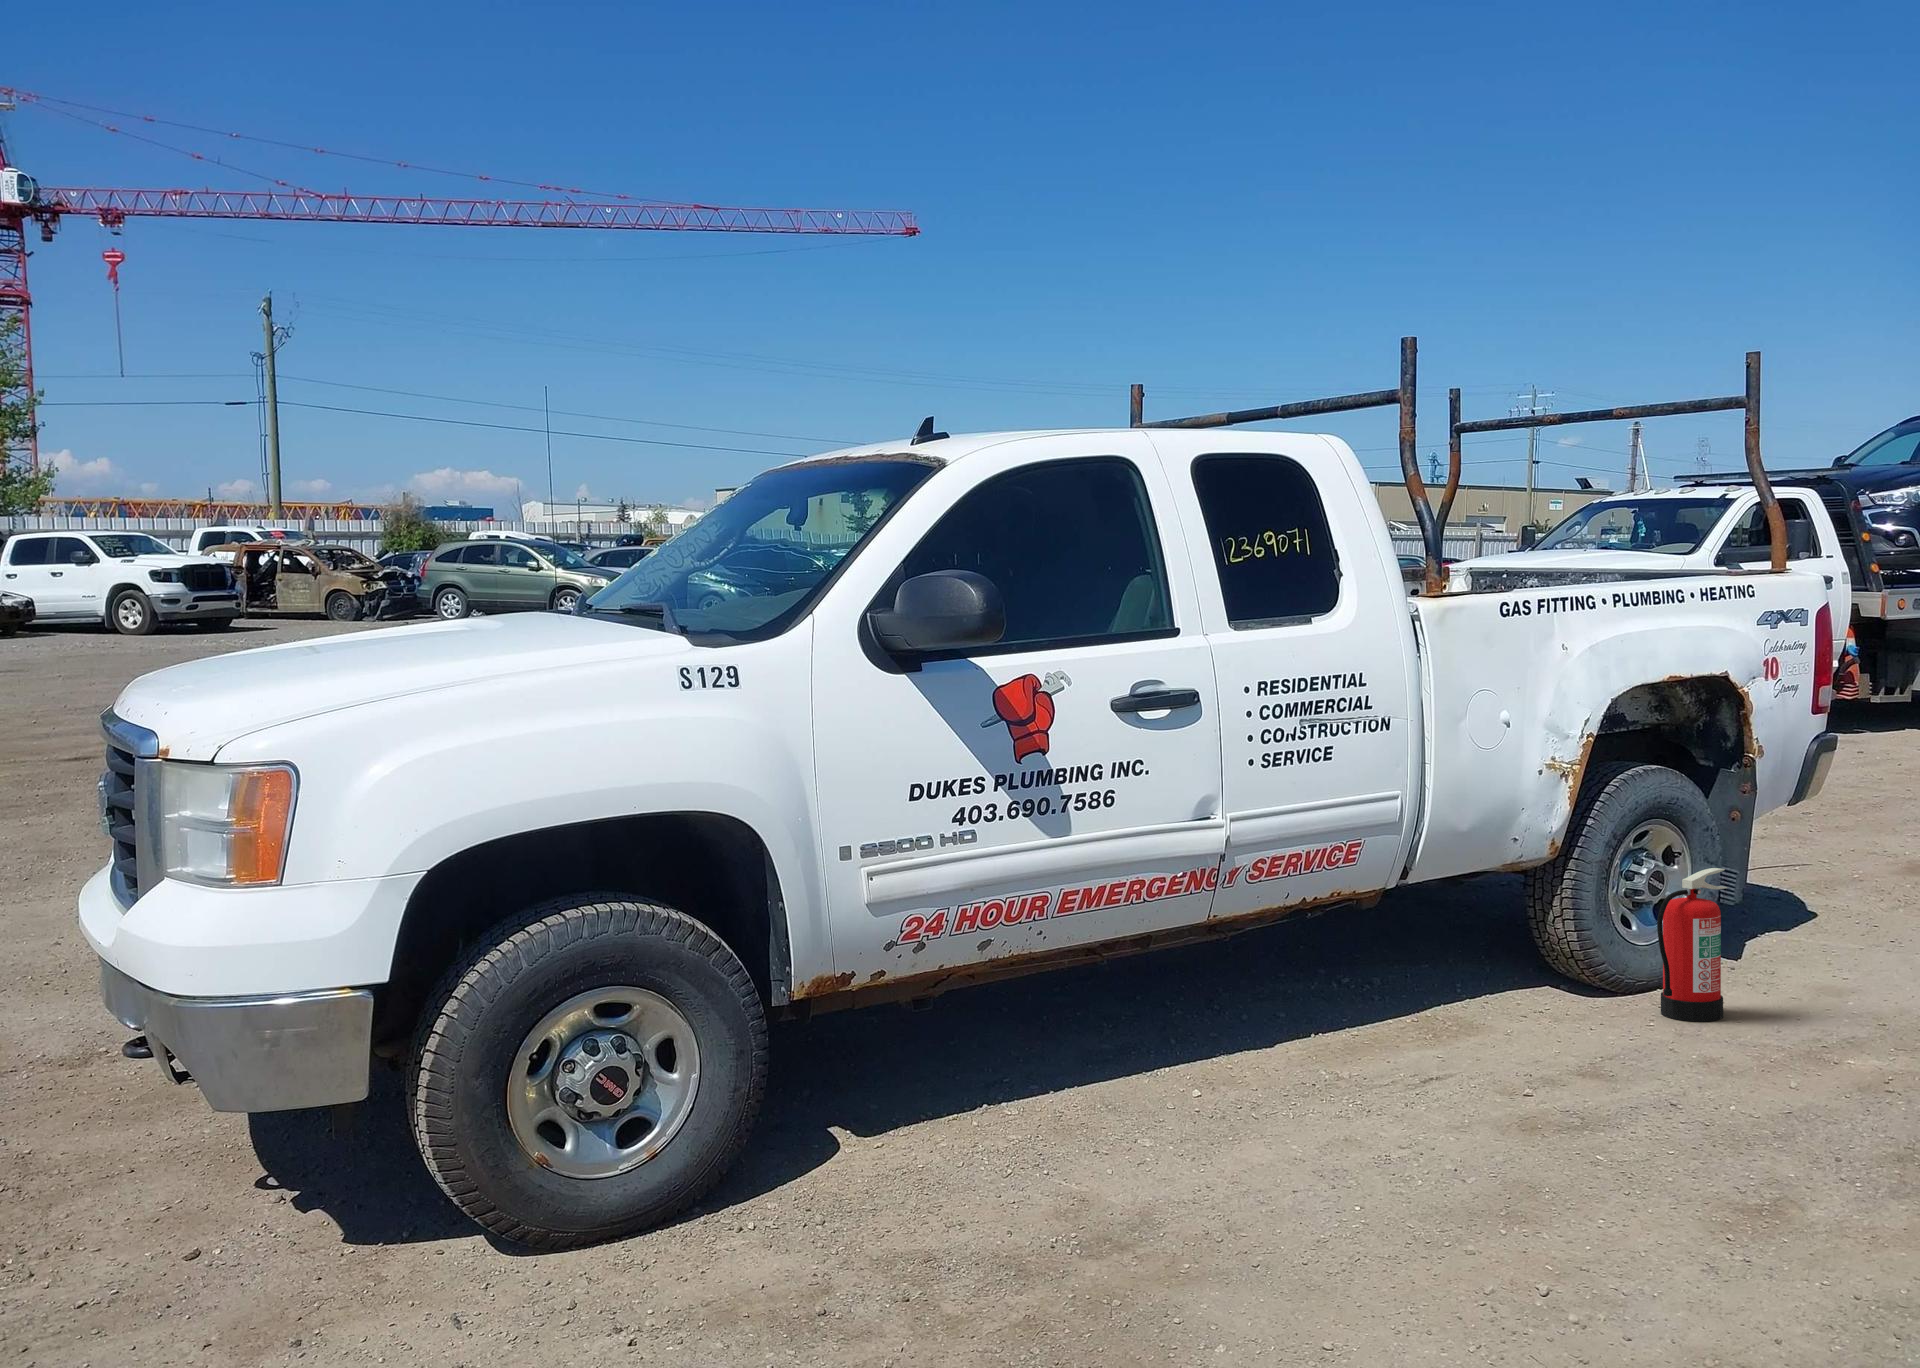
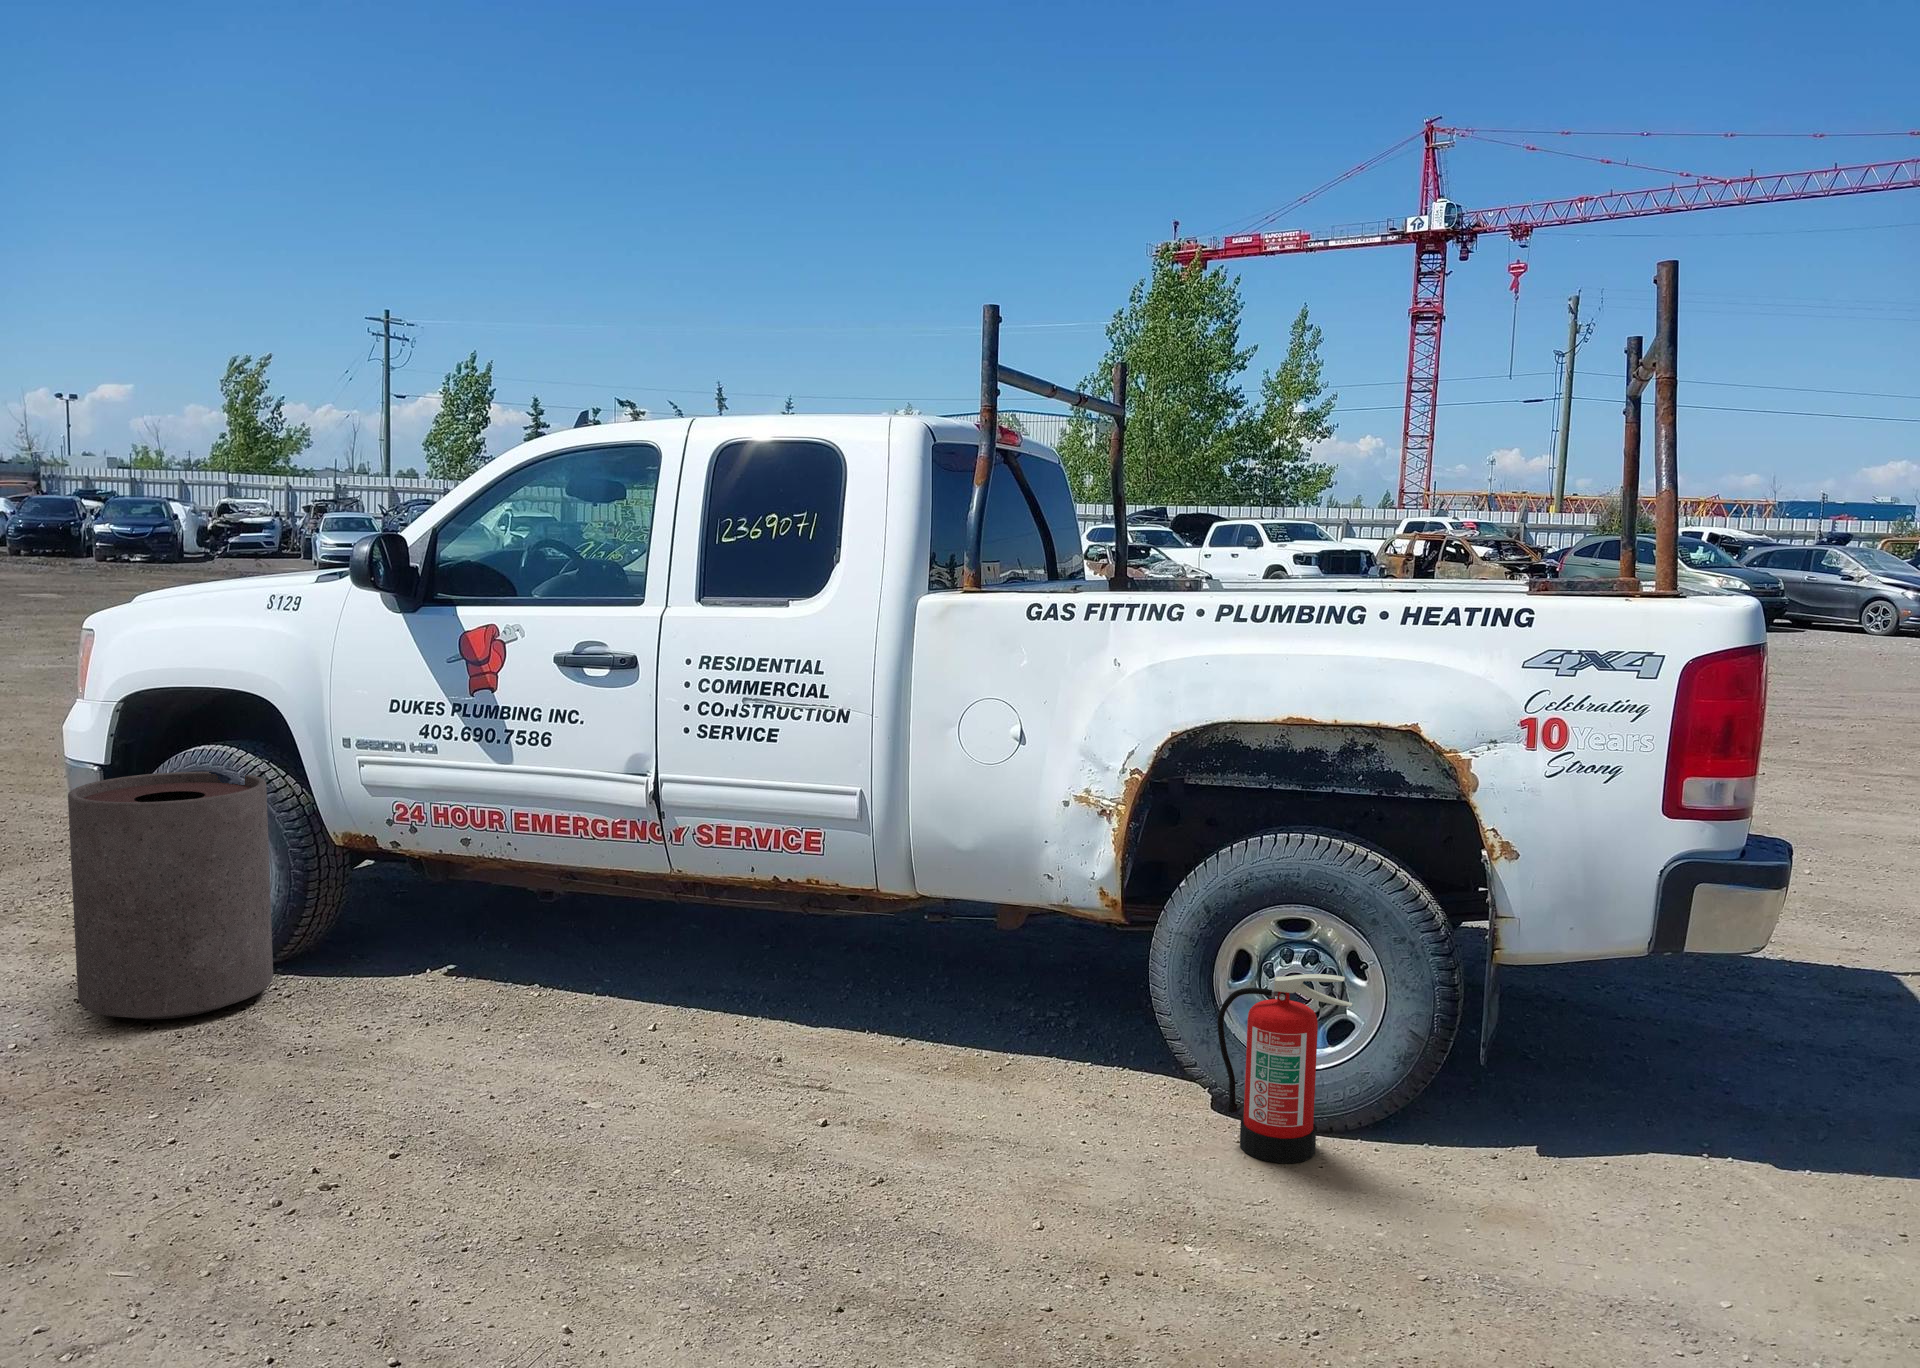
trash can: none [606,923,869,1289] -> present [68,772,273,1019]

